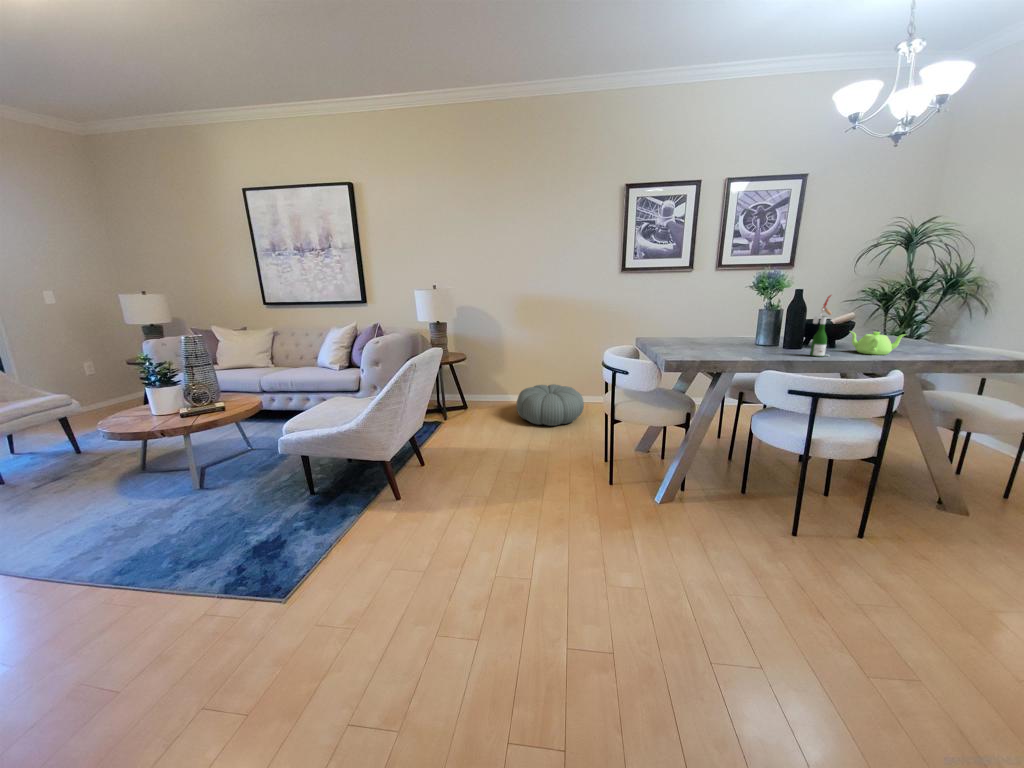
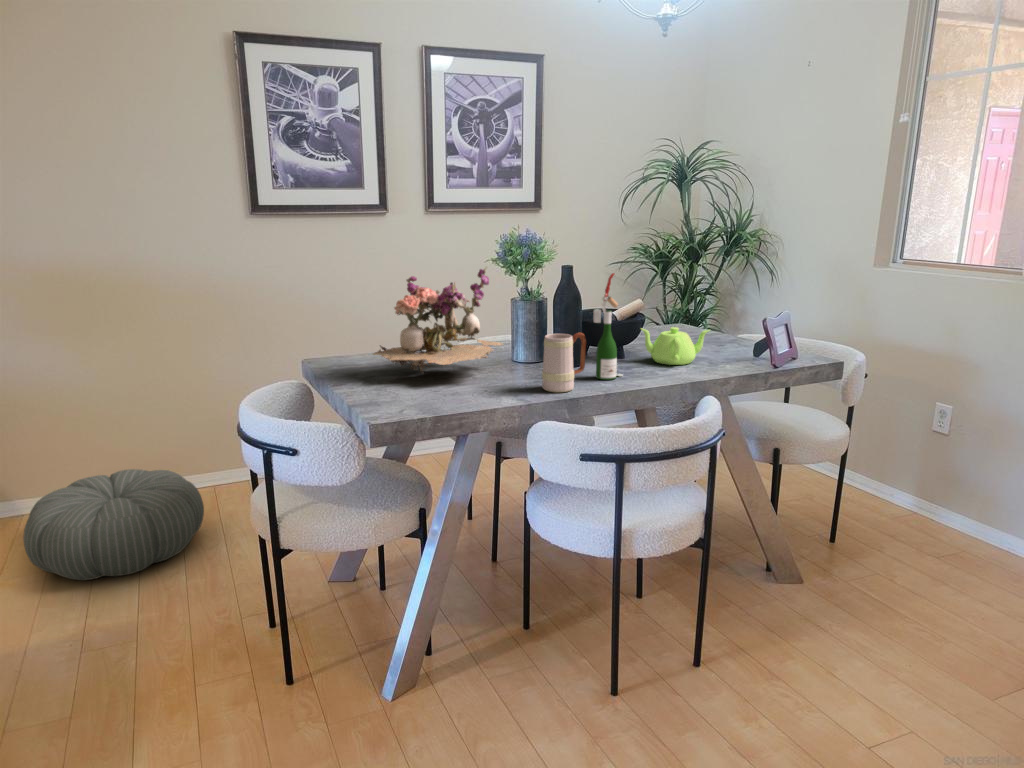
flower arrangement: none [676,292,752,347] -> present [373,266,503,372]
mug: none [772,327,805,359] -> present [542,332,586,392]

